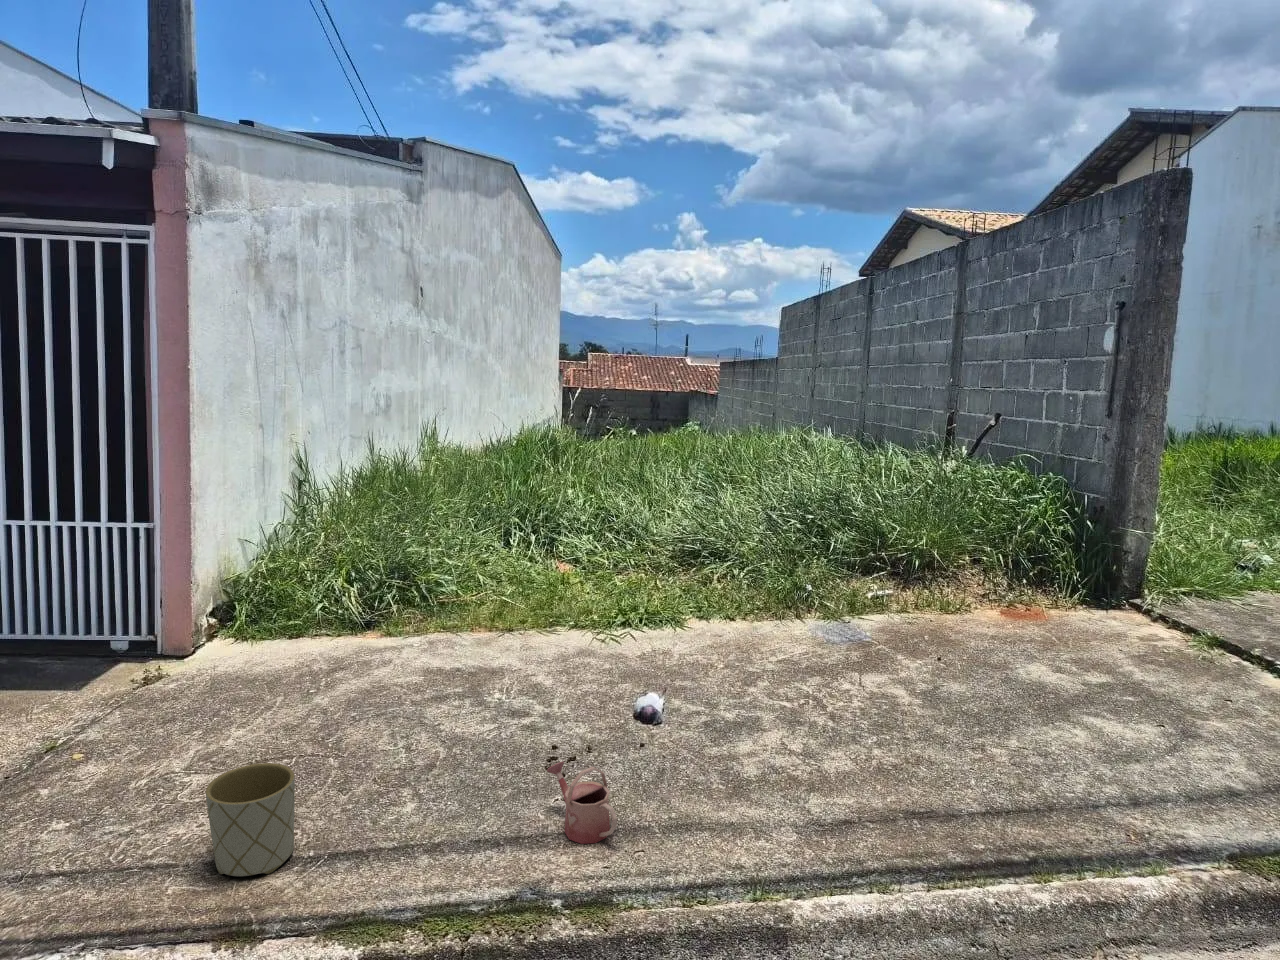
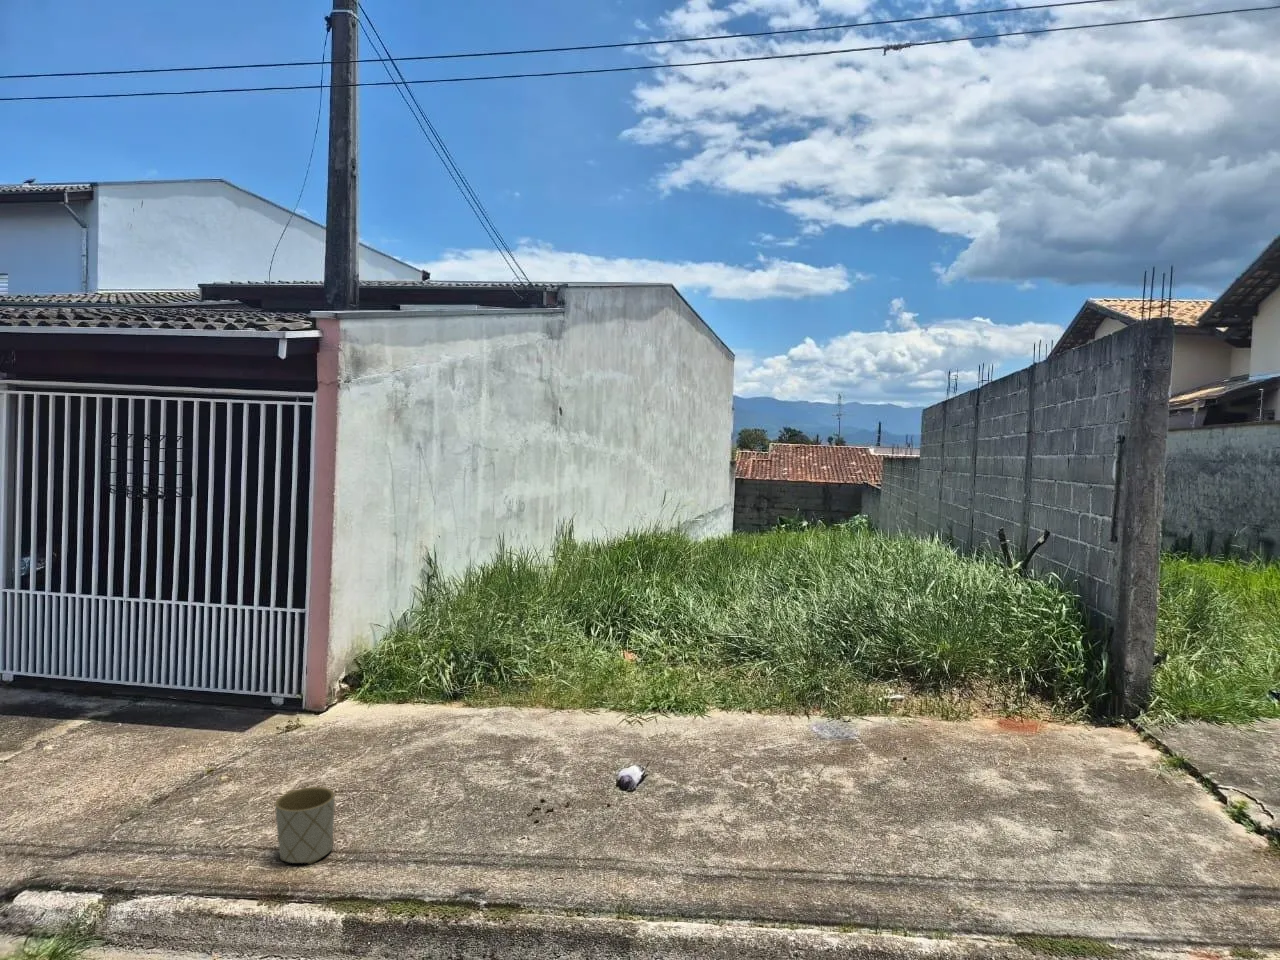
watering can: present [547,762,617,844] -> none [511,807,549,870]

